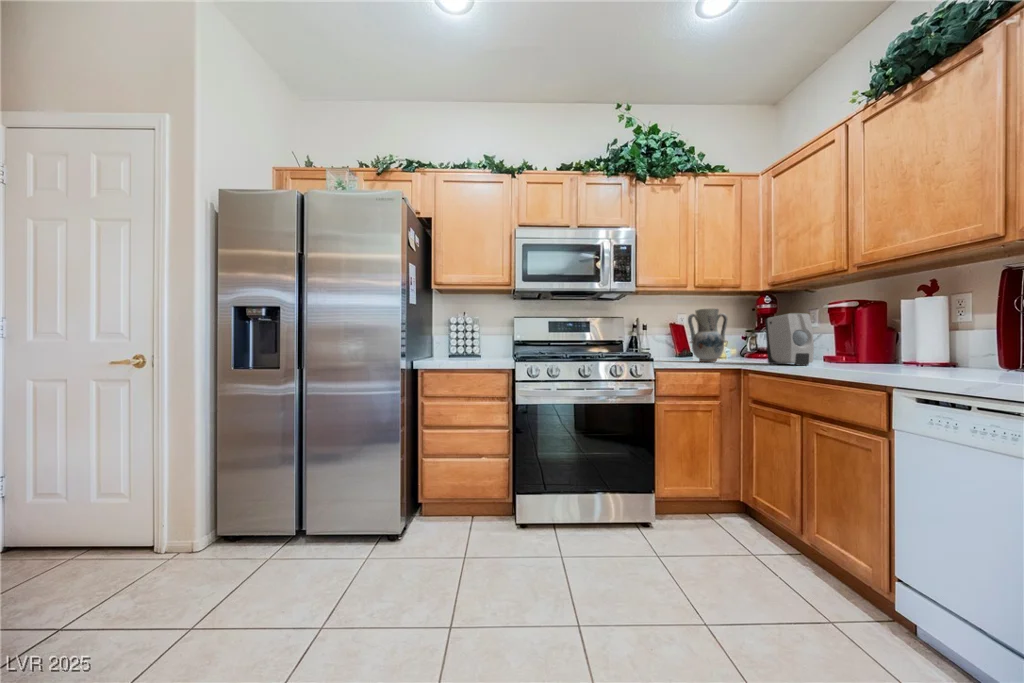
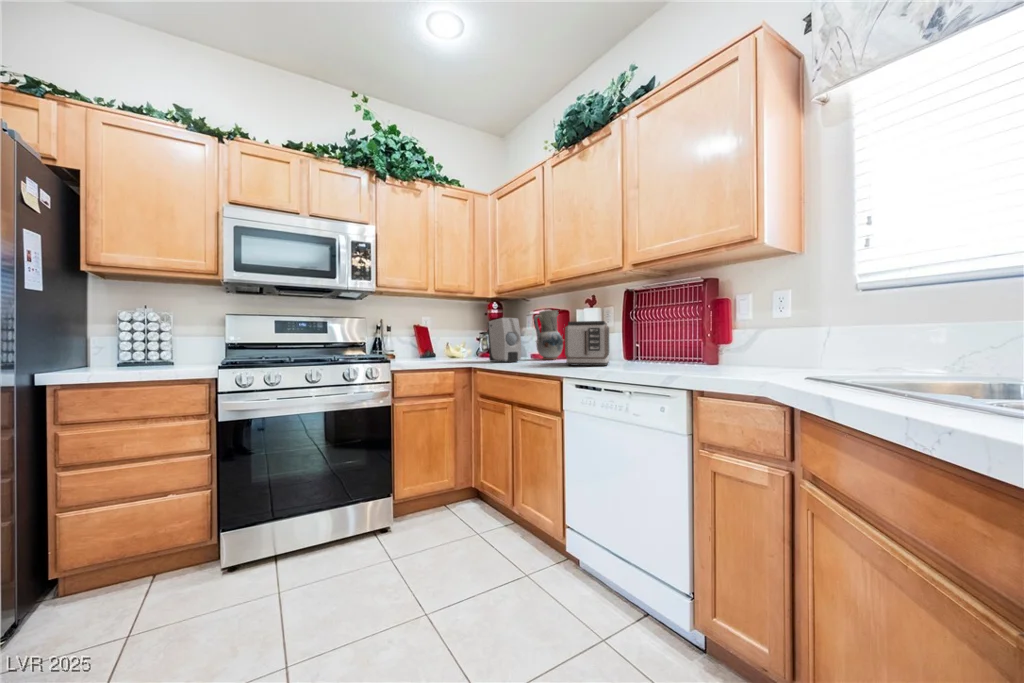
vase: present [688,308,727,362] -> present [534,310,564,360]
toaster: none [894,314,976,375] -> present [565,321,609,366]

